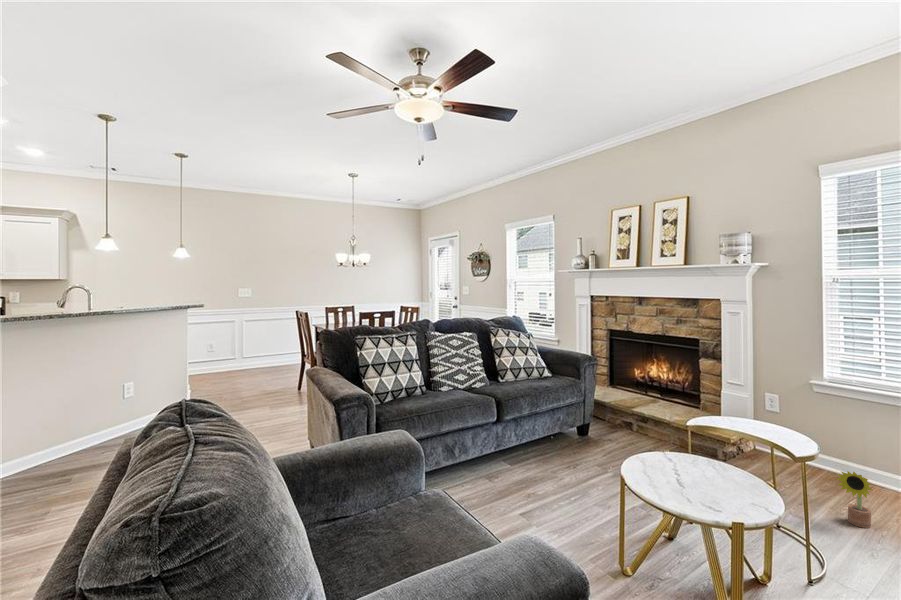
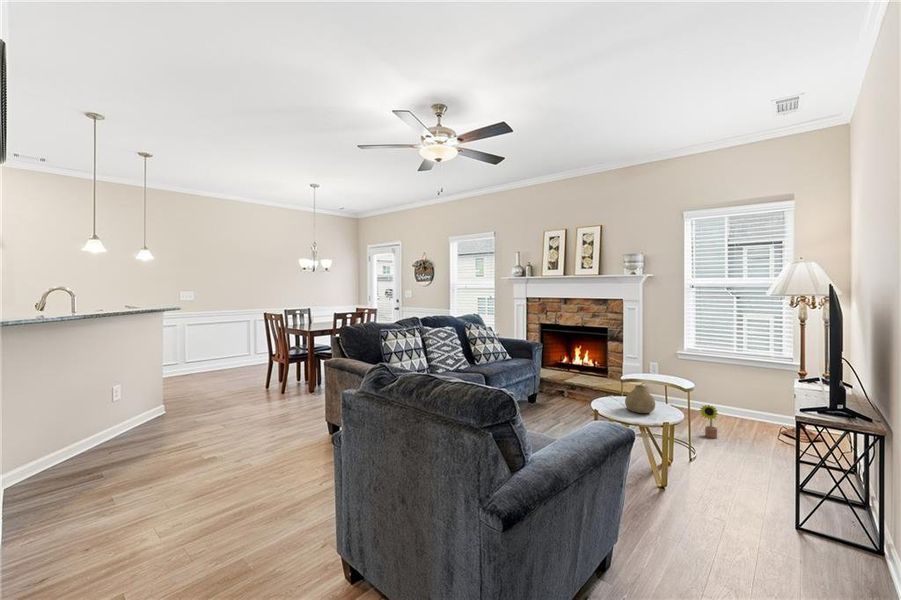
vase: none [673,444,726,495] -> present [625,385,655,413]

